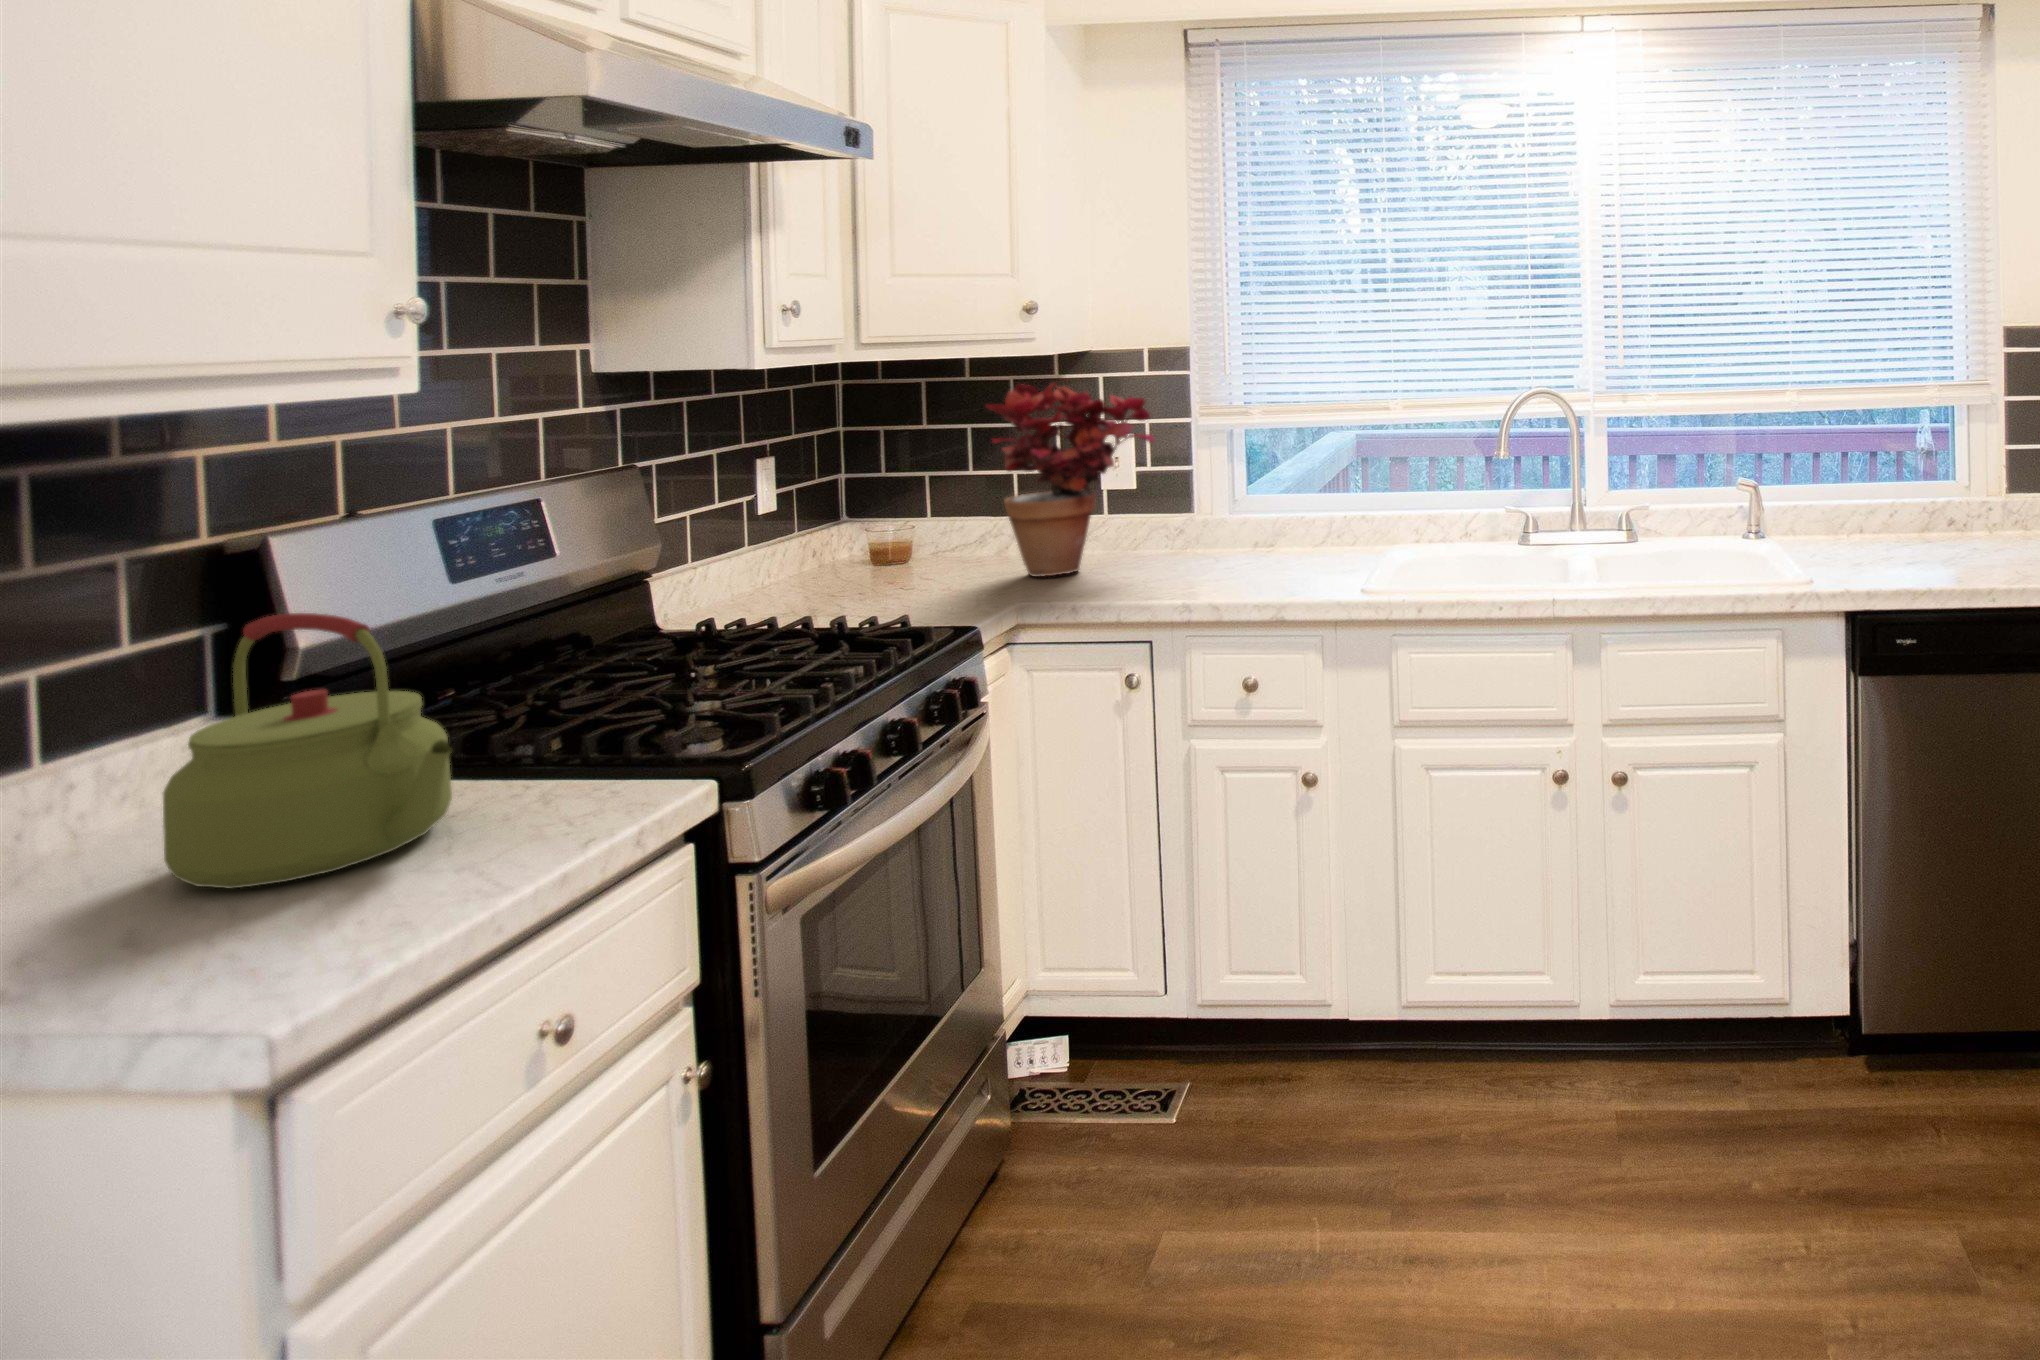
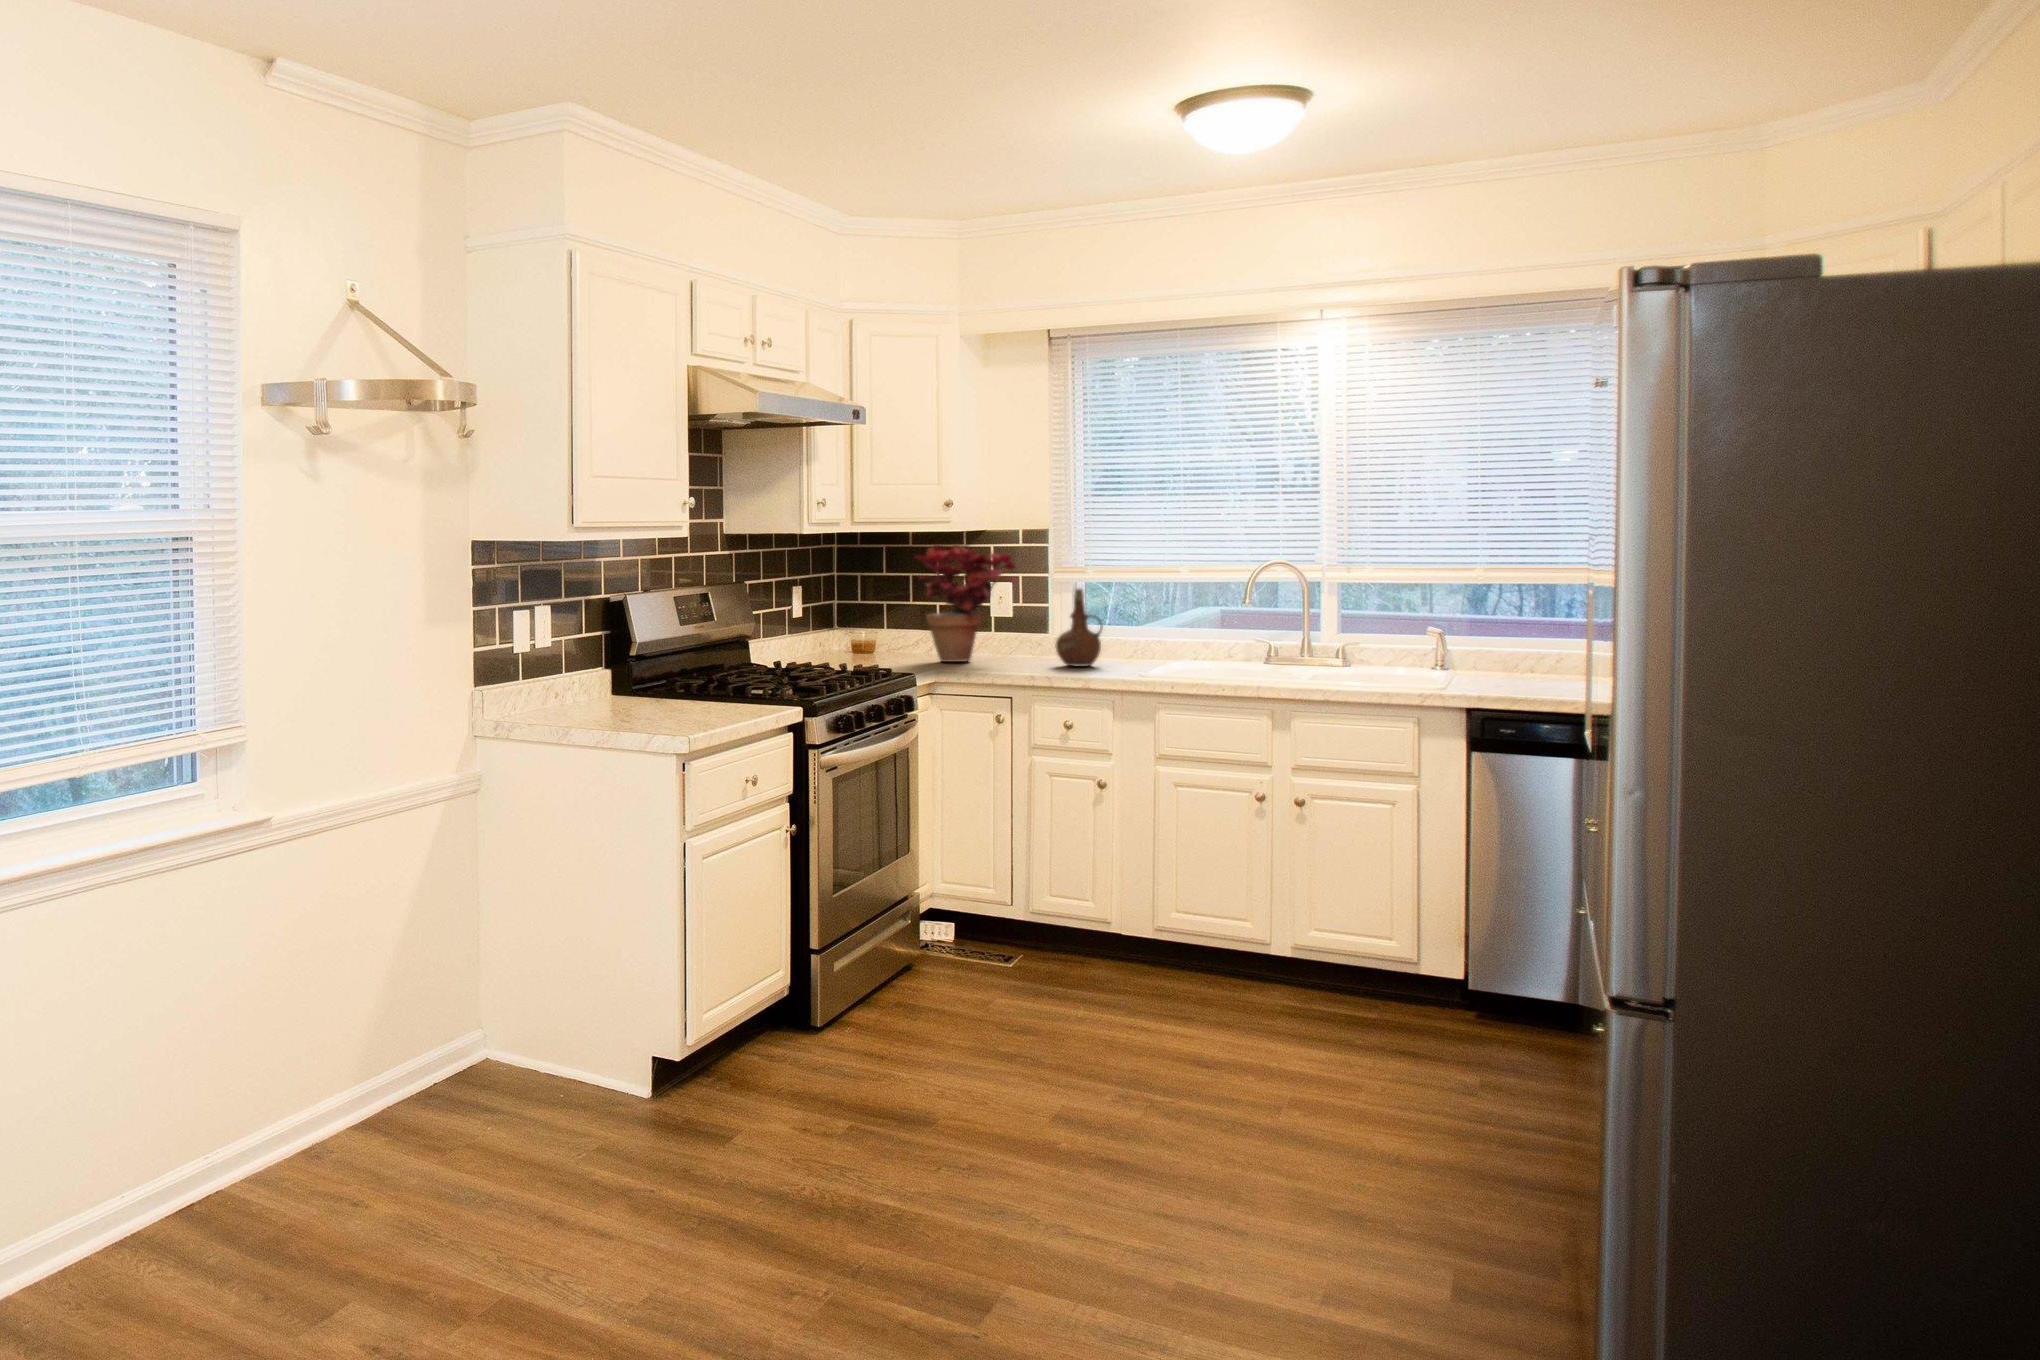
ceramic pitcher: none [1219,448,1288,570] -> present [1055,589,1102,667]
kettle: present [163,613,452,889] -> none [630,618,714,711]

